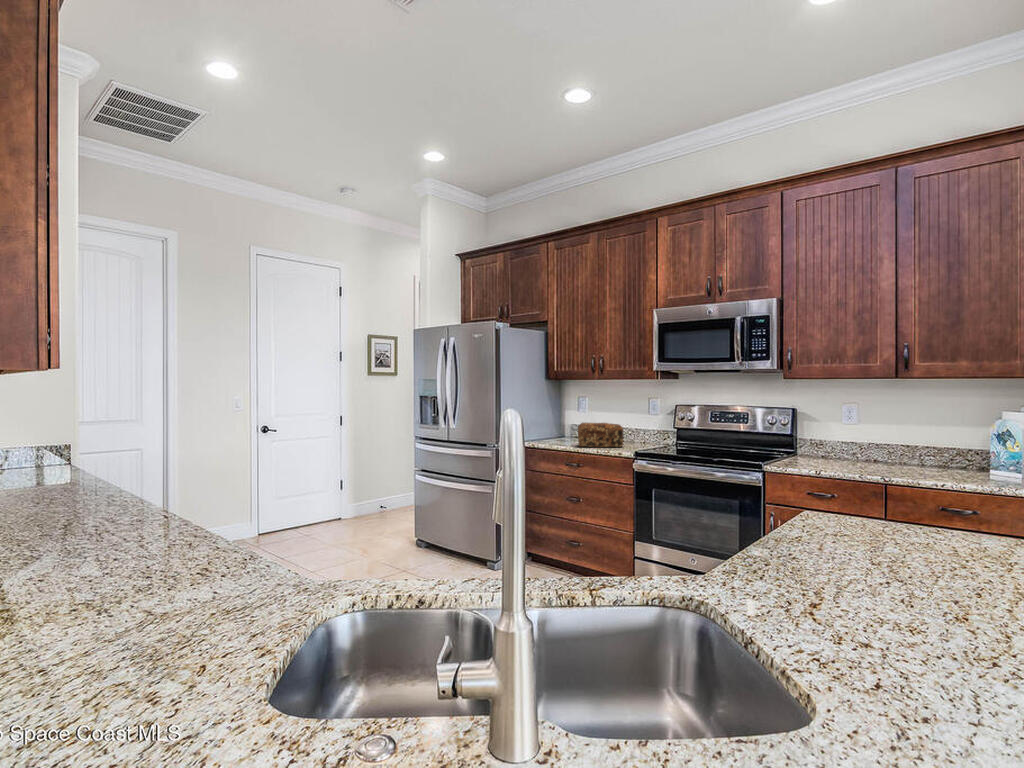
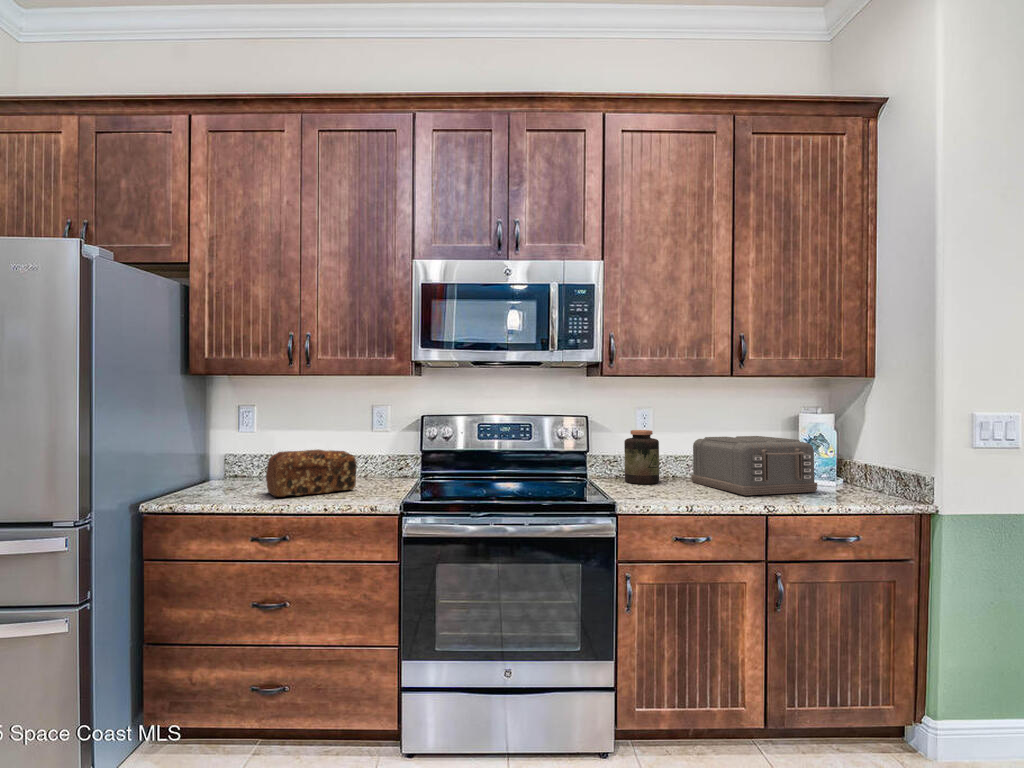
jar: none [810,420,840,462] -> present [624,430,659,484]
toaster: none [867,428,958,478] -> present [691,436,817,495]

